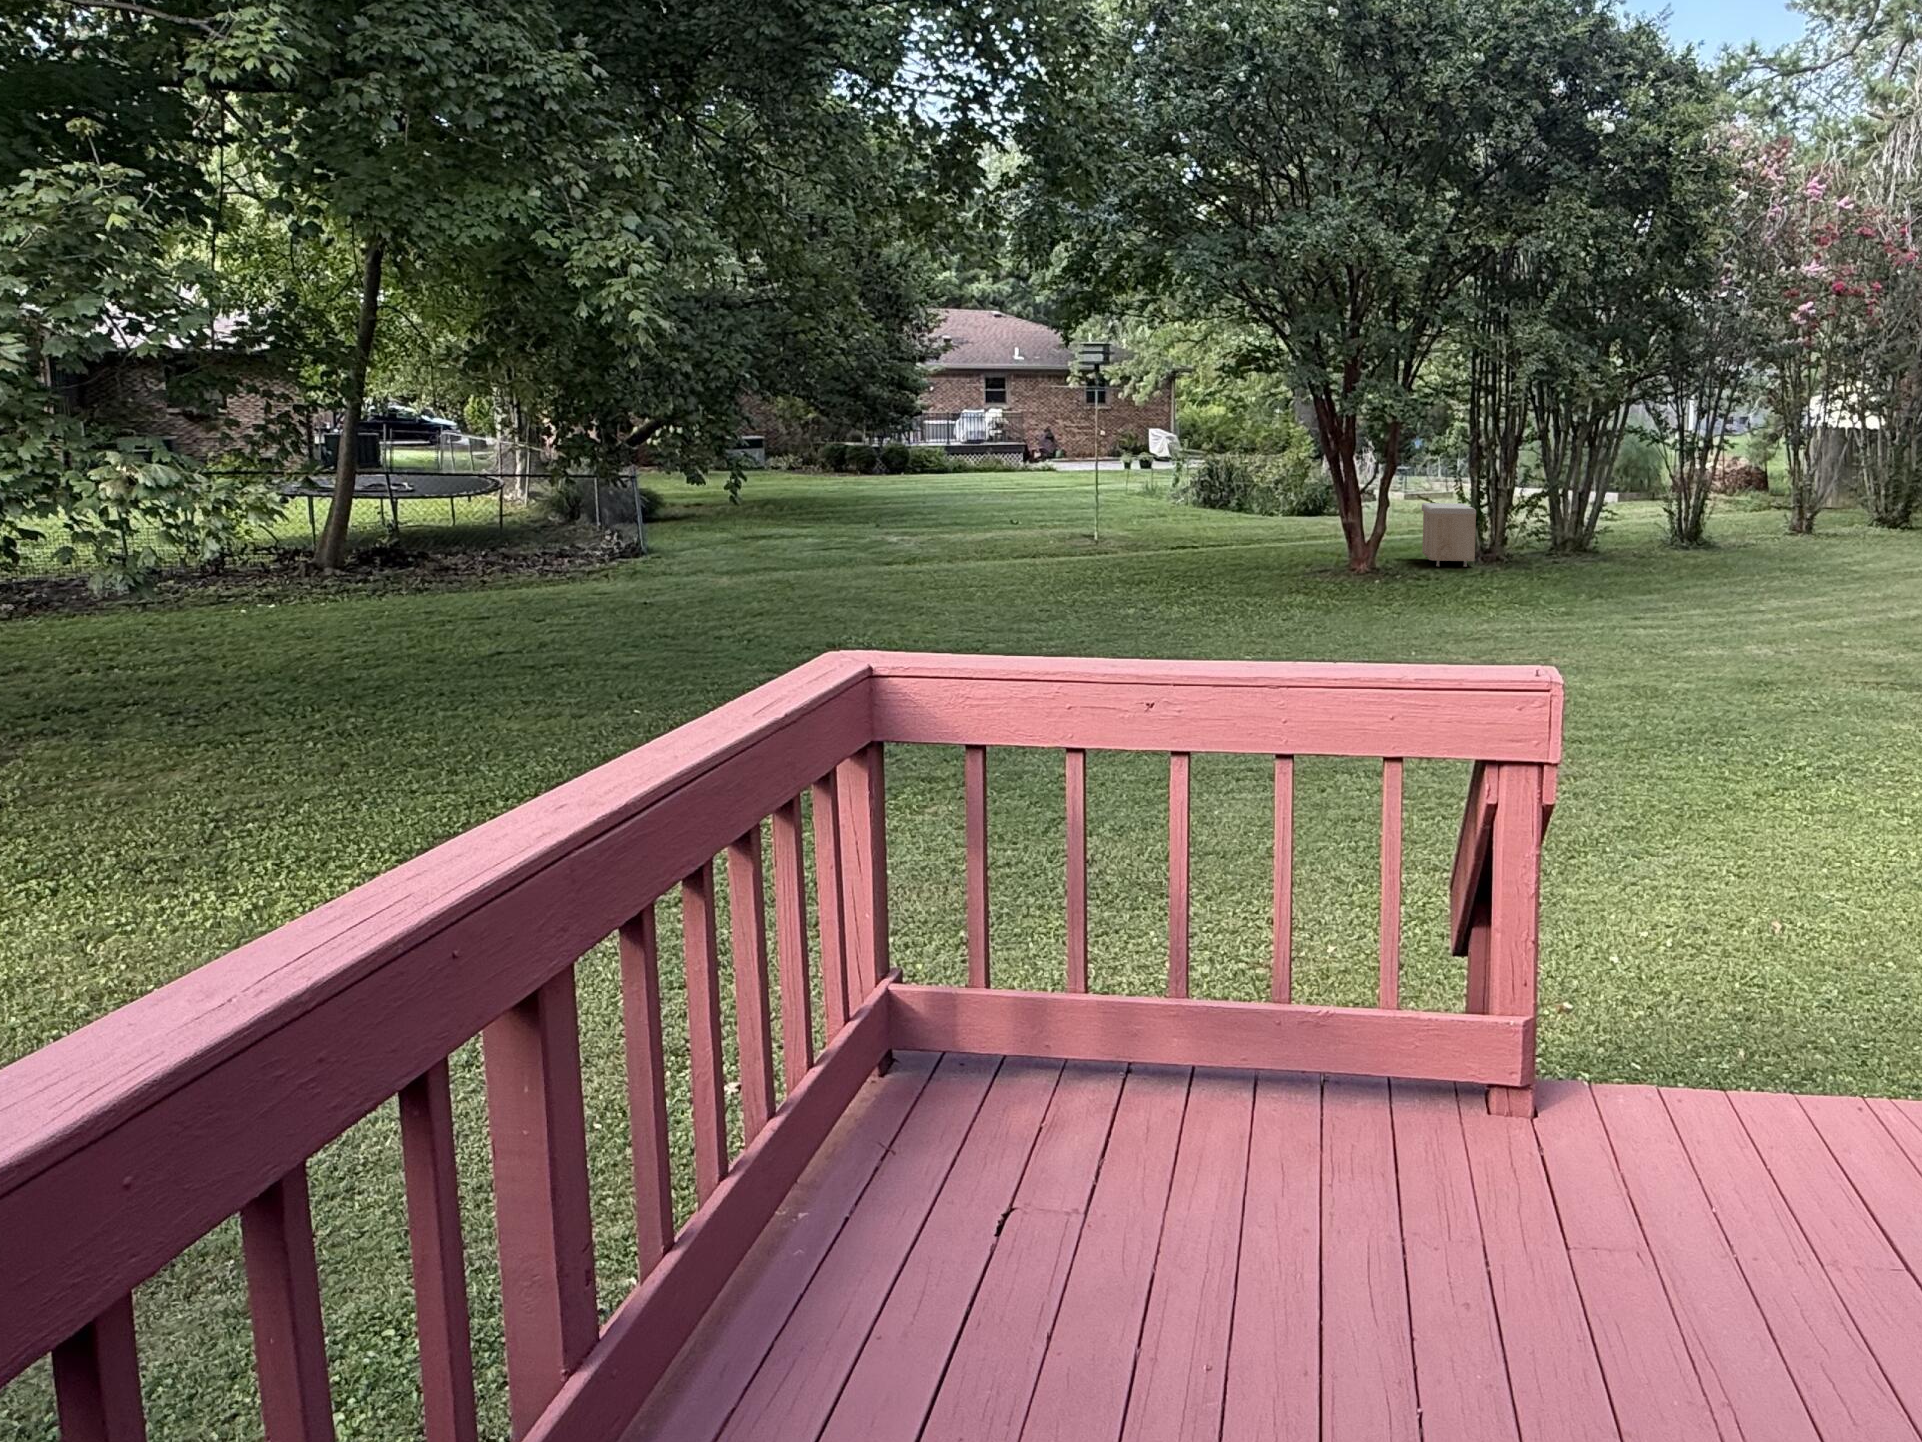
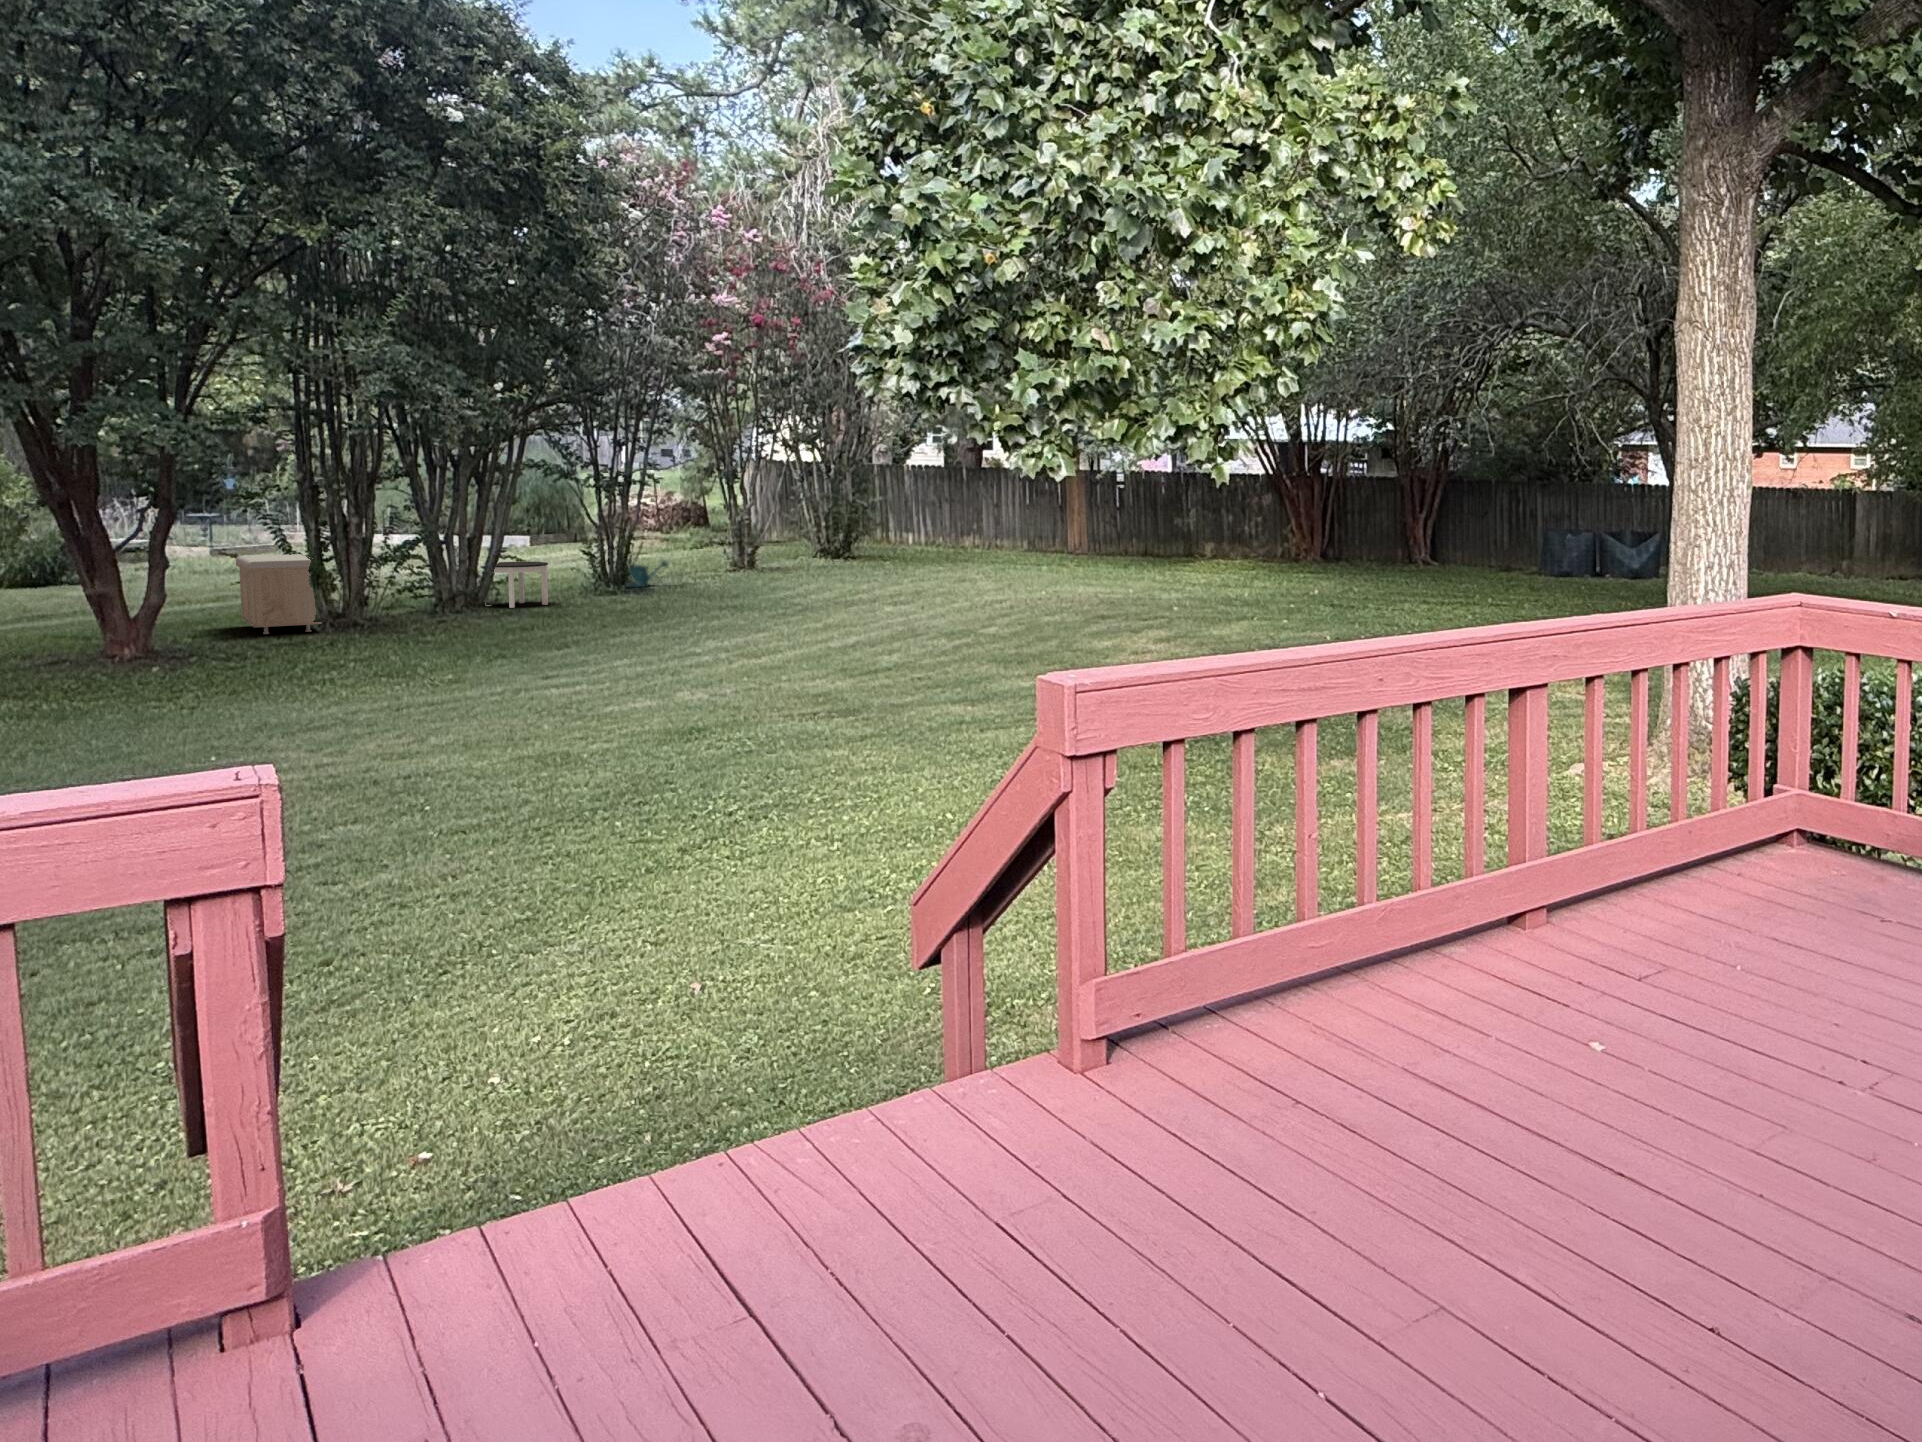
round table: none [1589,517,1640,558] -> present [486,562,548,608]
watering can: none [1696,520,1739,546] -> present [628,561,668,587]

